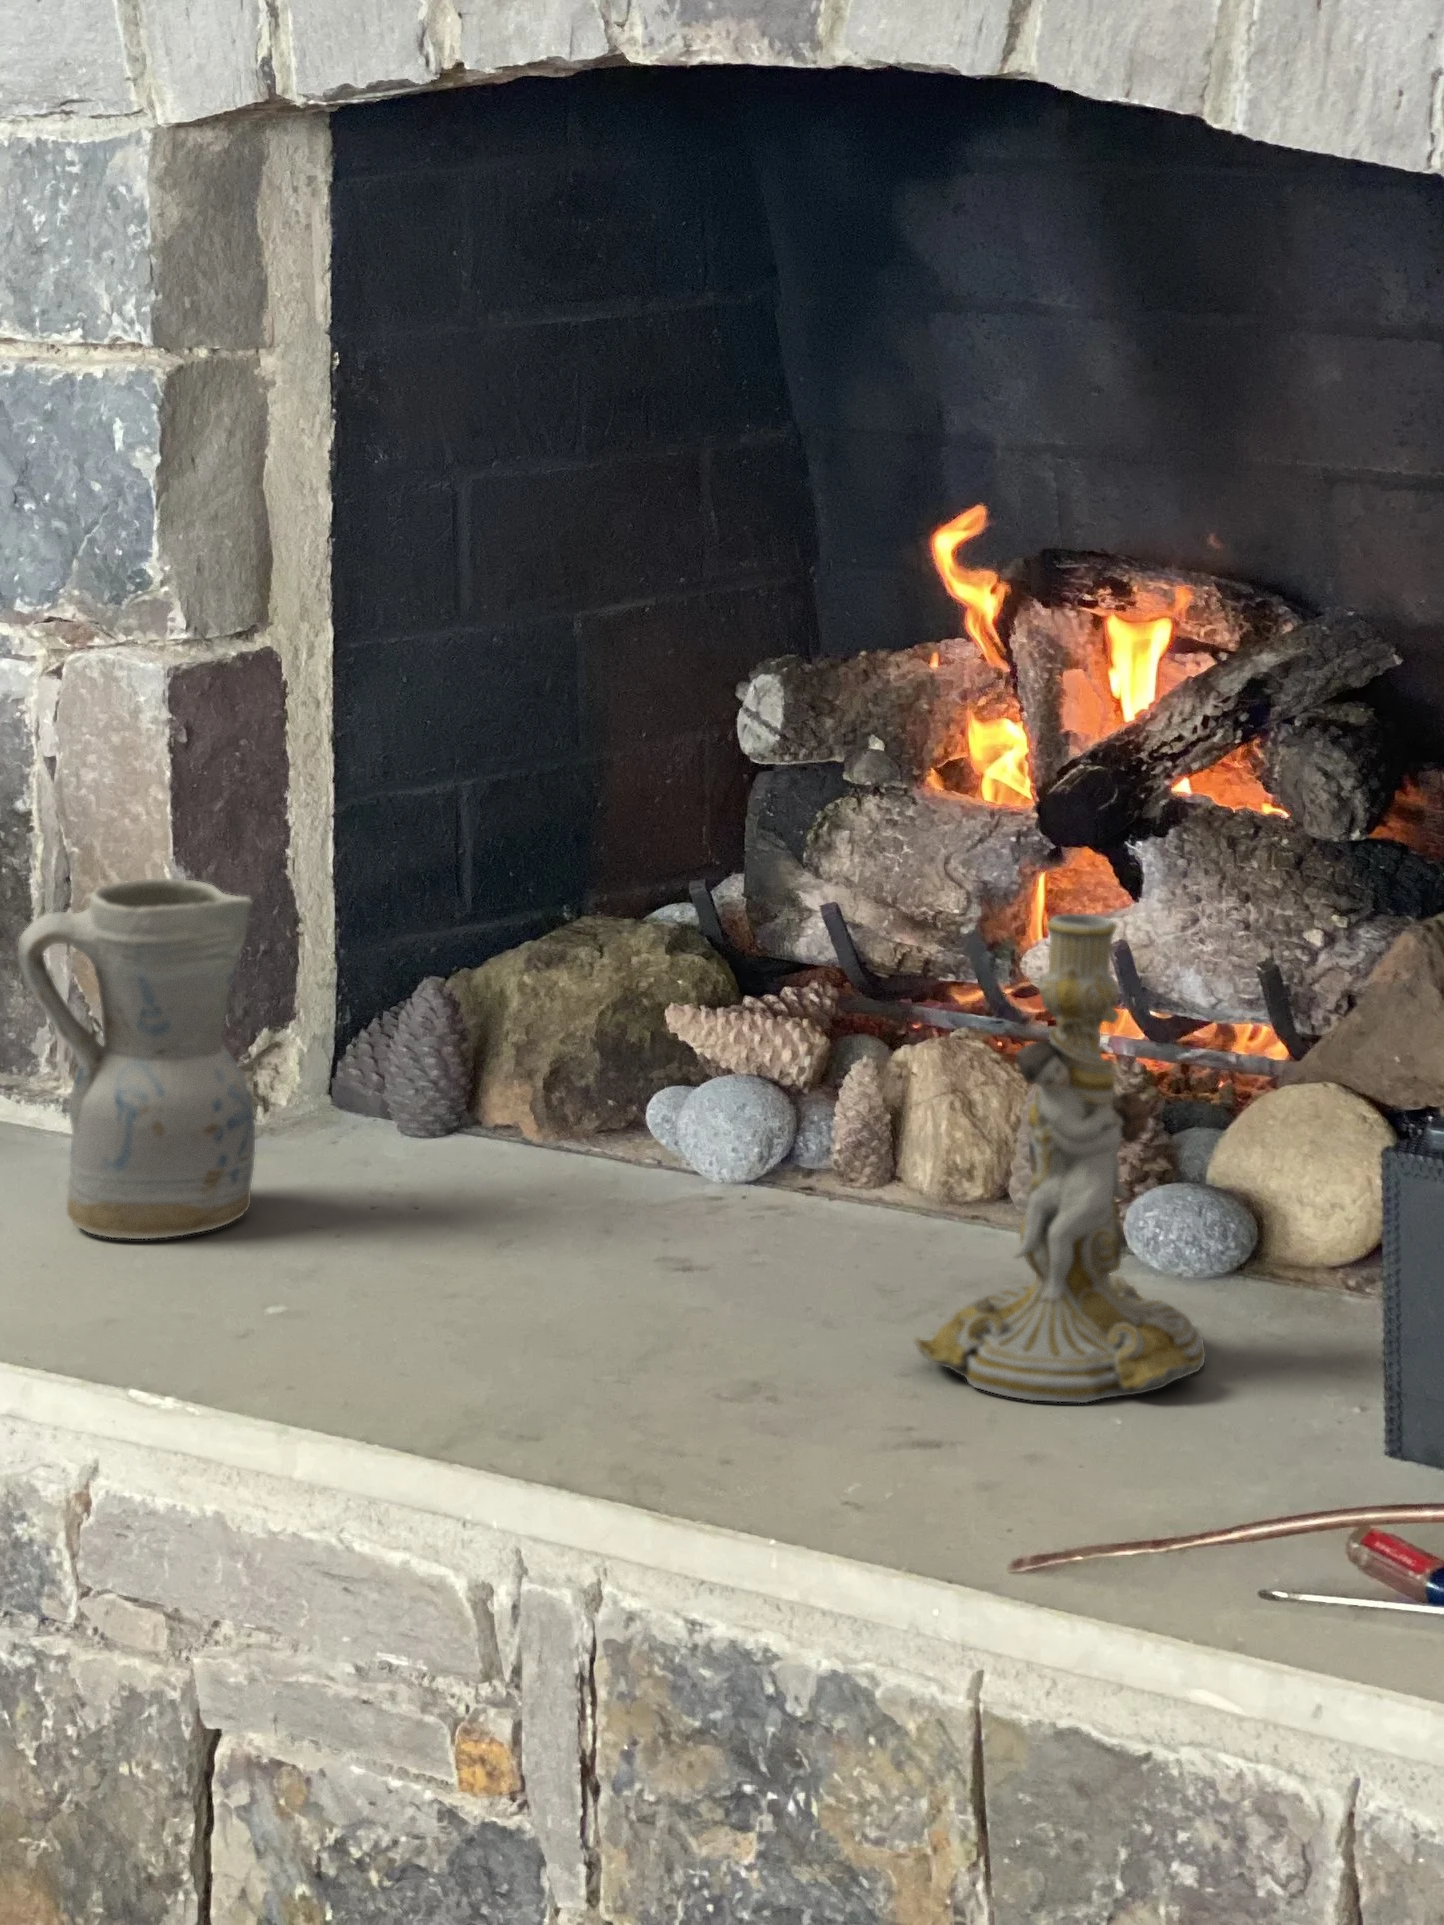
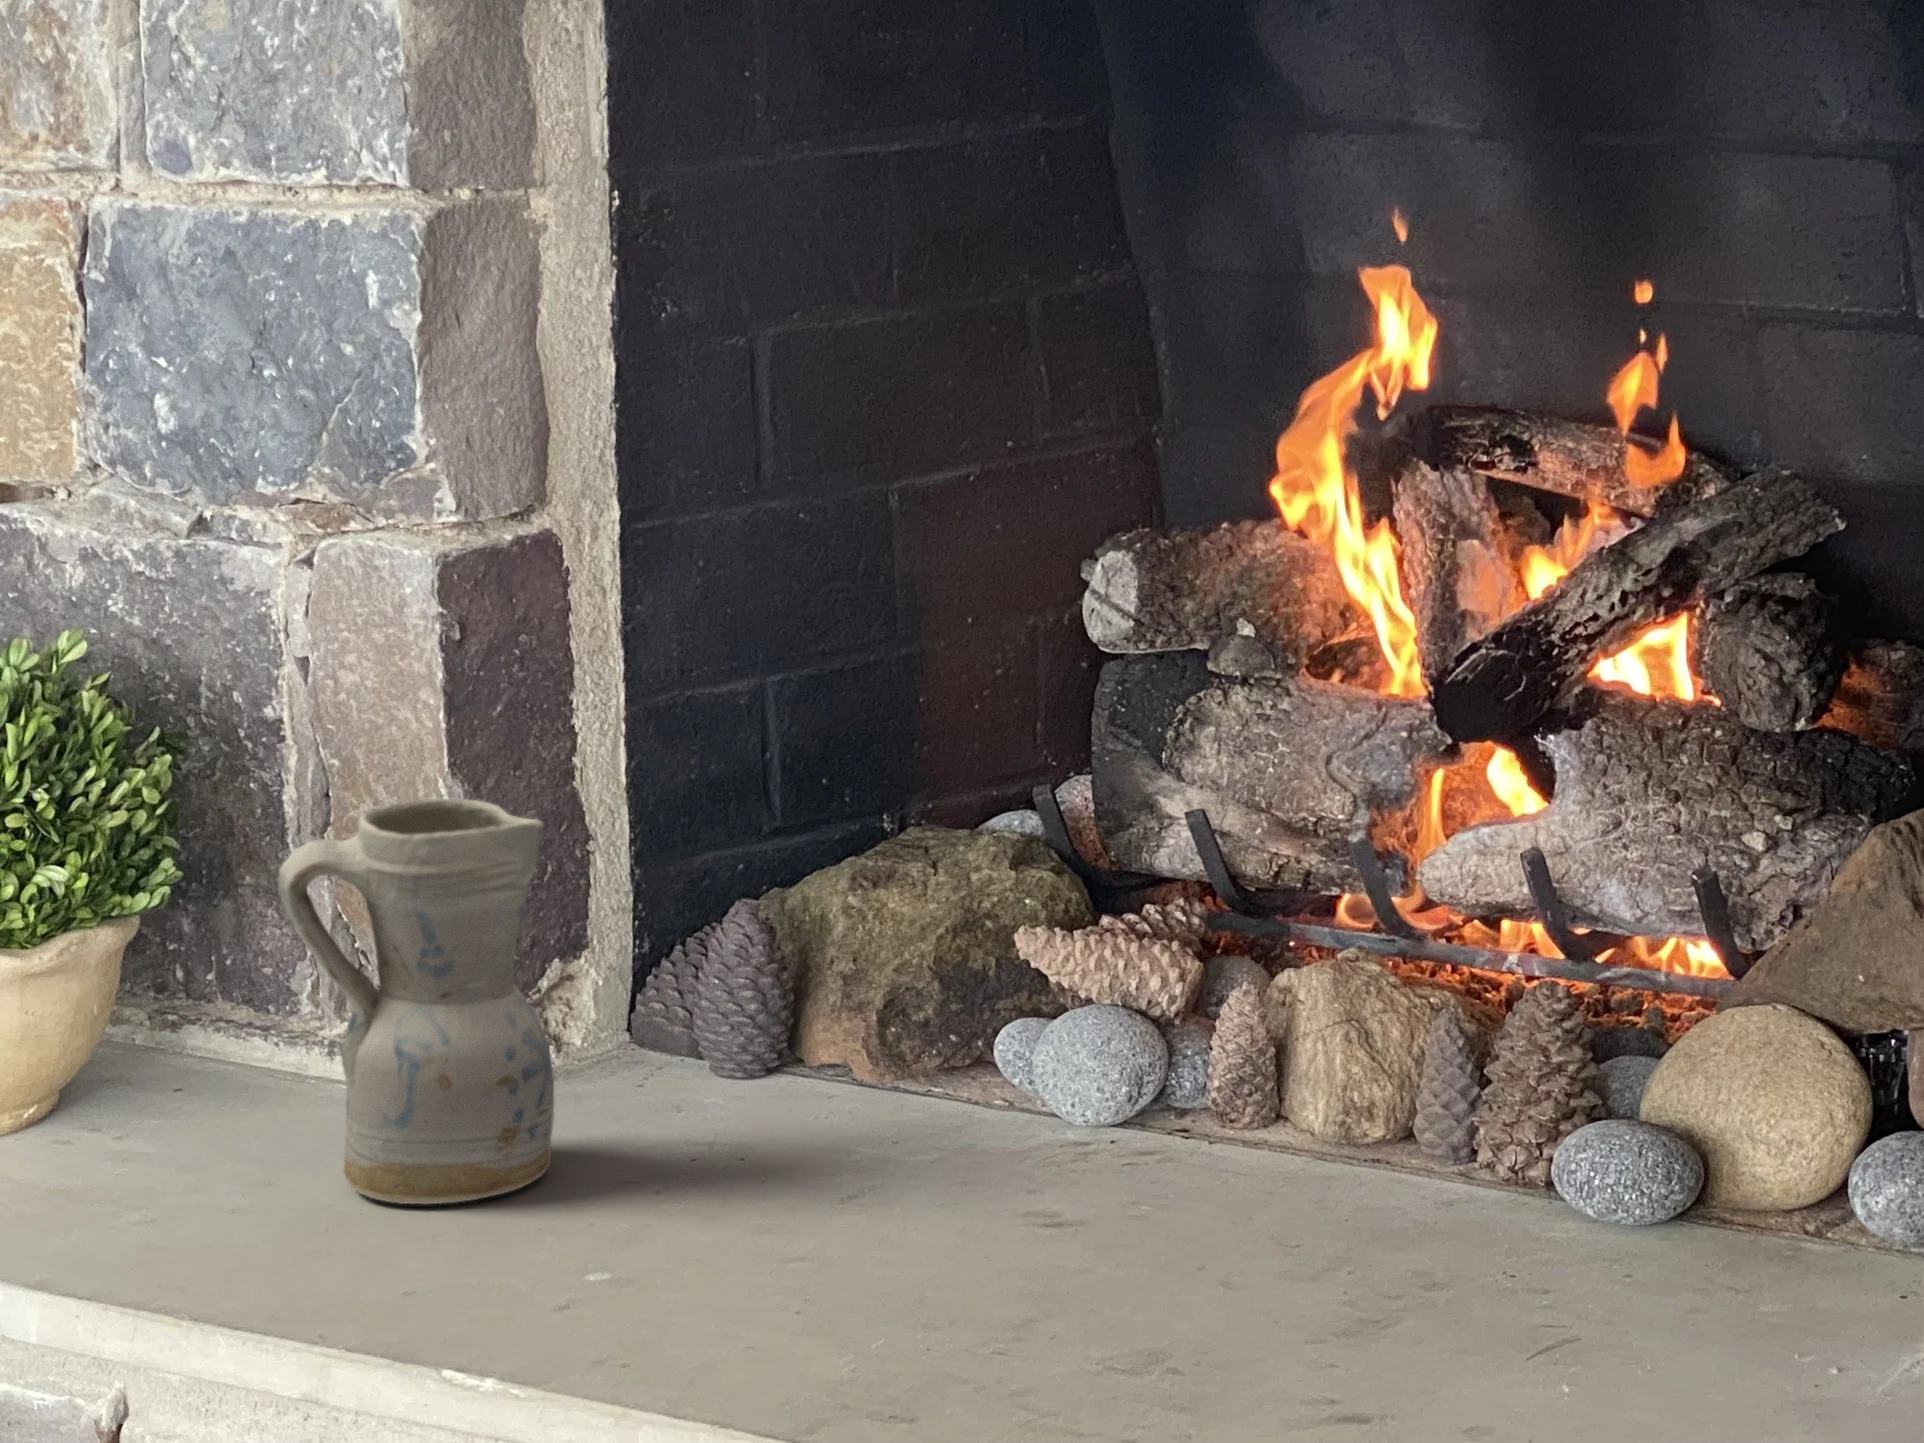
candlestick: present [914,914,1206,1403] -> none [1315,839,1647,1393]

